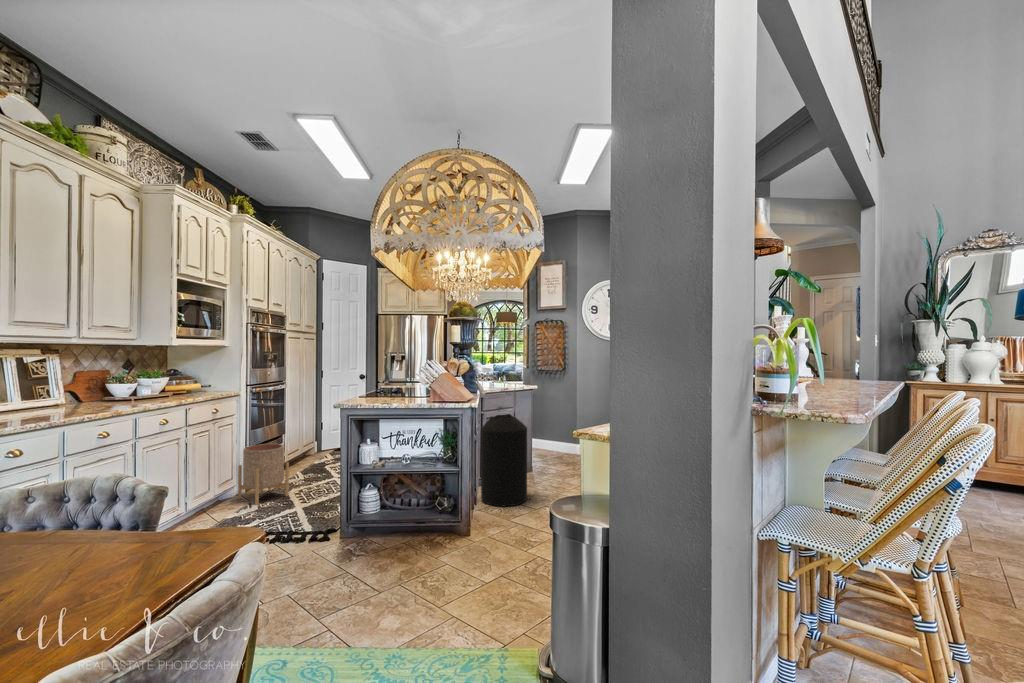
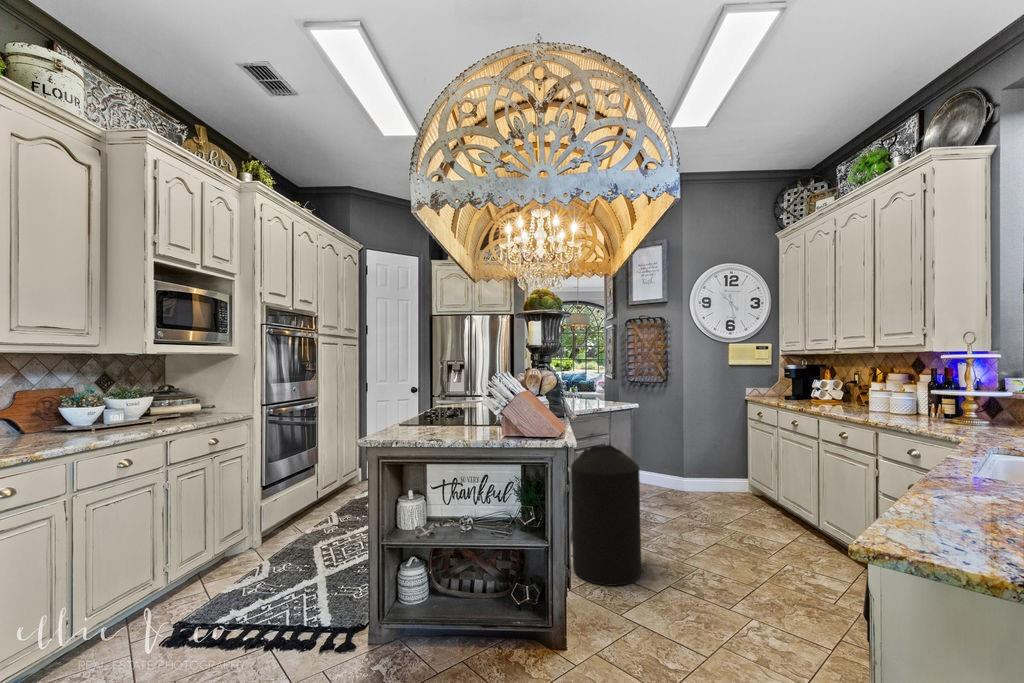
planter: present [238,444,289,505] -> none [248,481,312,568]

